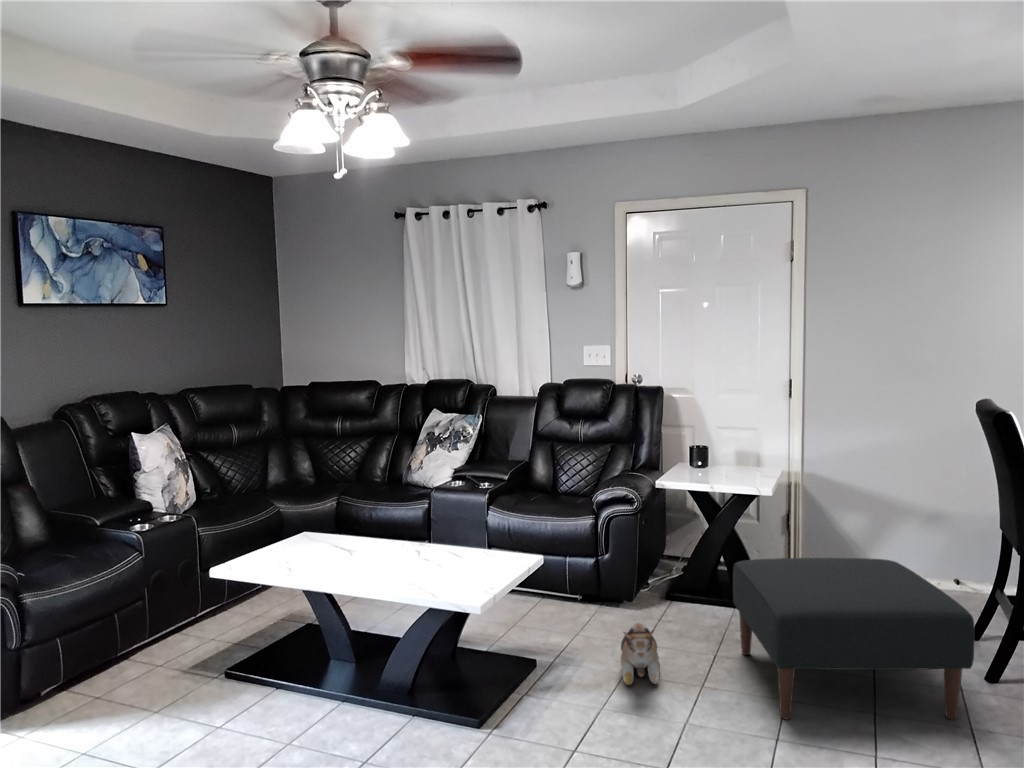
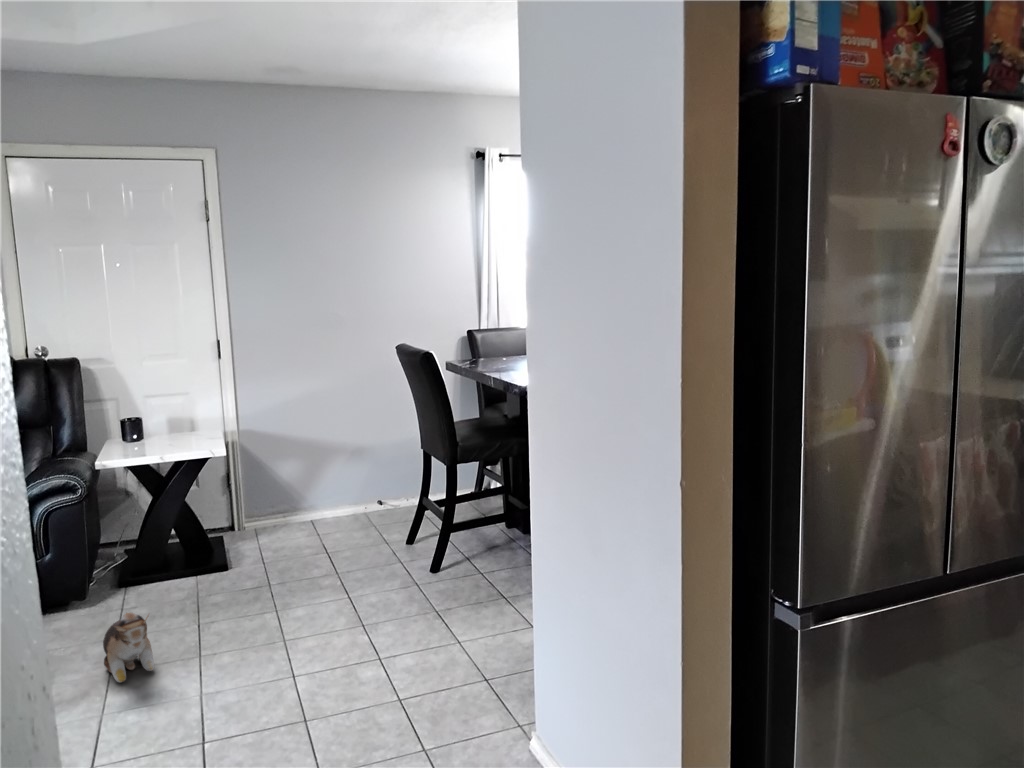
ottoman: present [733,558,975,720] -> none [207,493,428,657]

